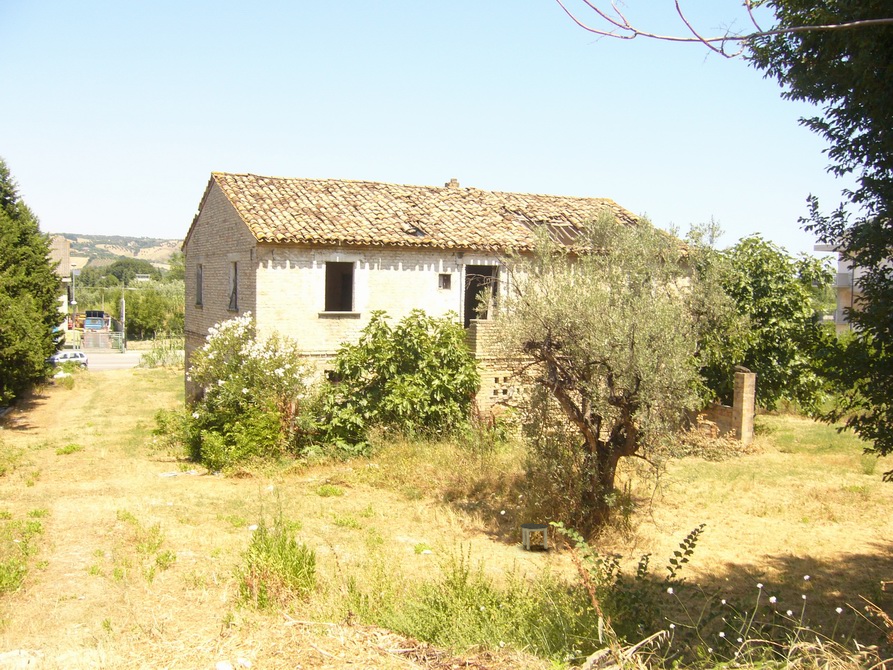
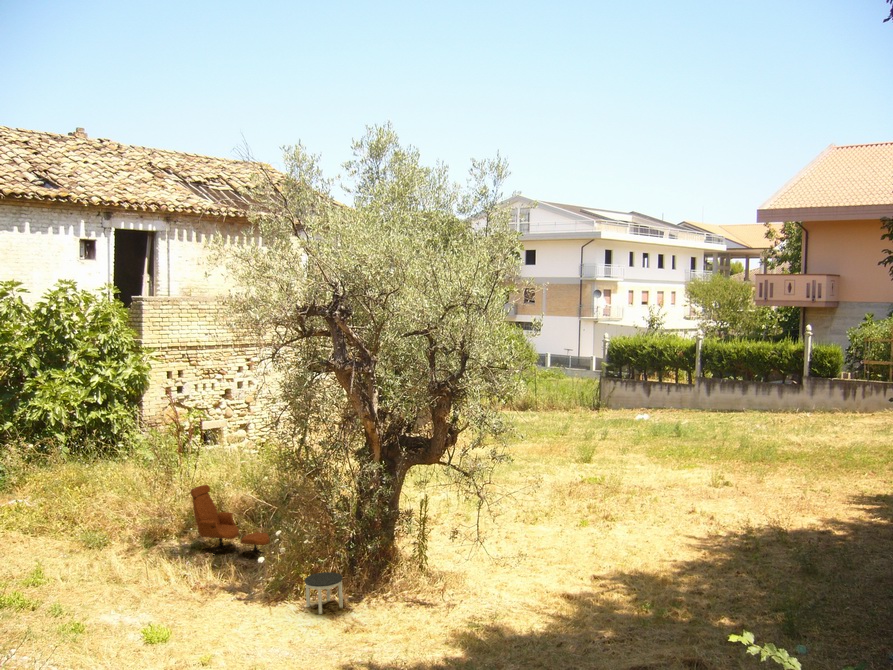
lounge chair: none [475,461,527,518] -> present [191,485,270,558]

